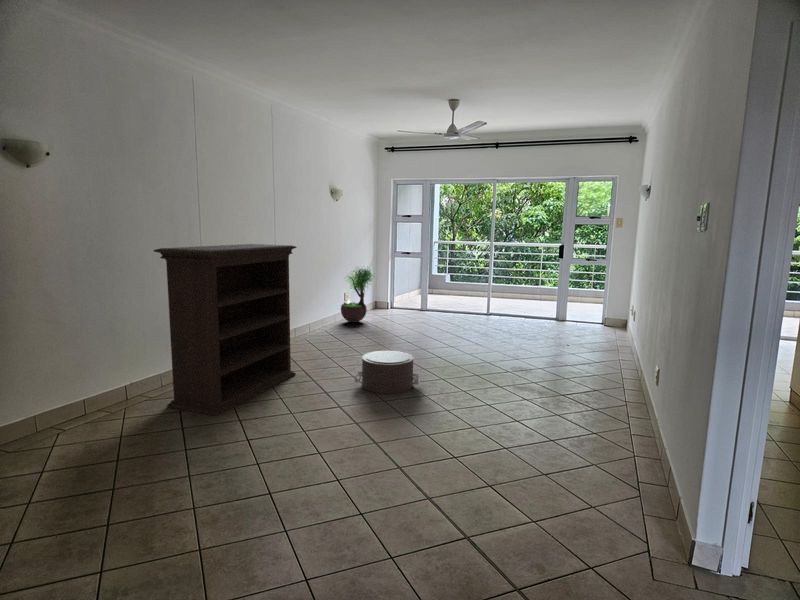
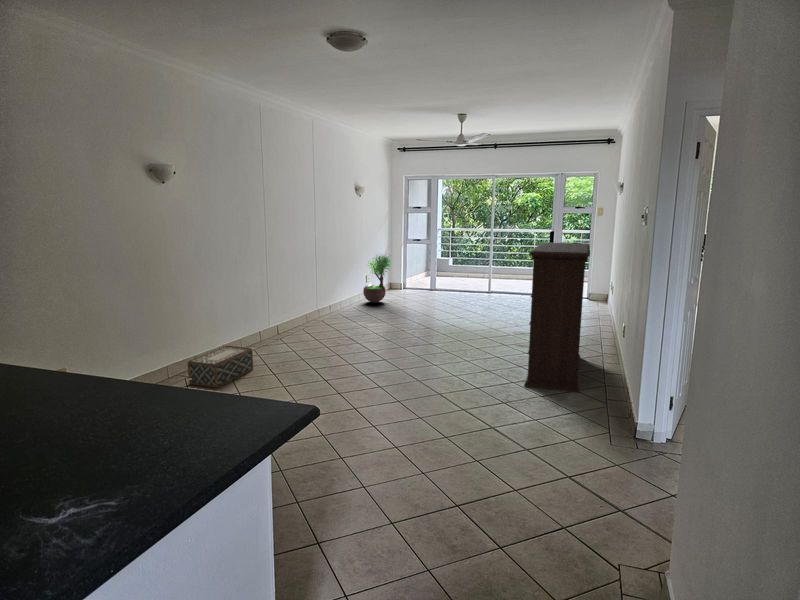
bookshelf: present [154,244,296,416] -> present [524,243,590,393]
pouf: present [355,351,420,394] -> none [396,322,446,354]
woven basket: none [54,377,157,438] -> present [188,346,253,388]

